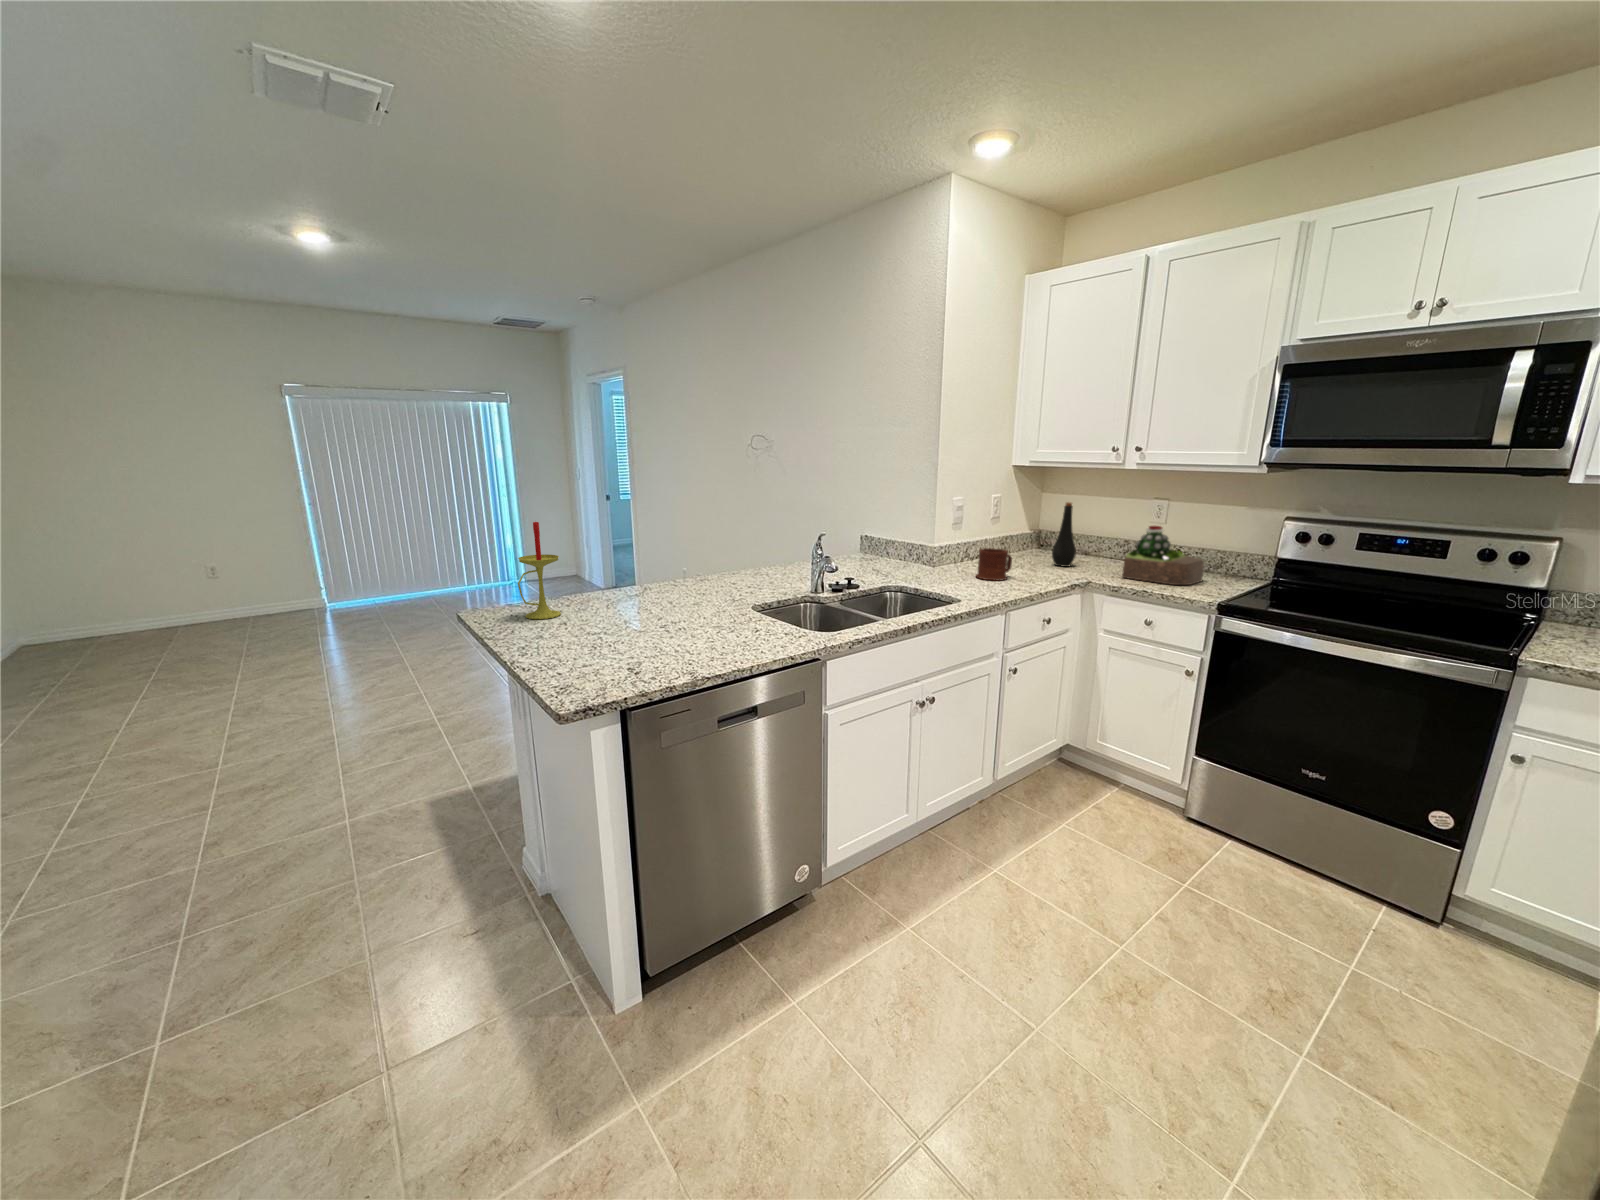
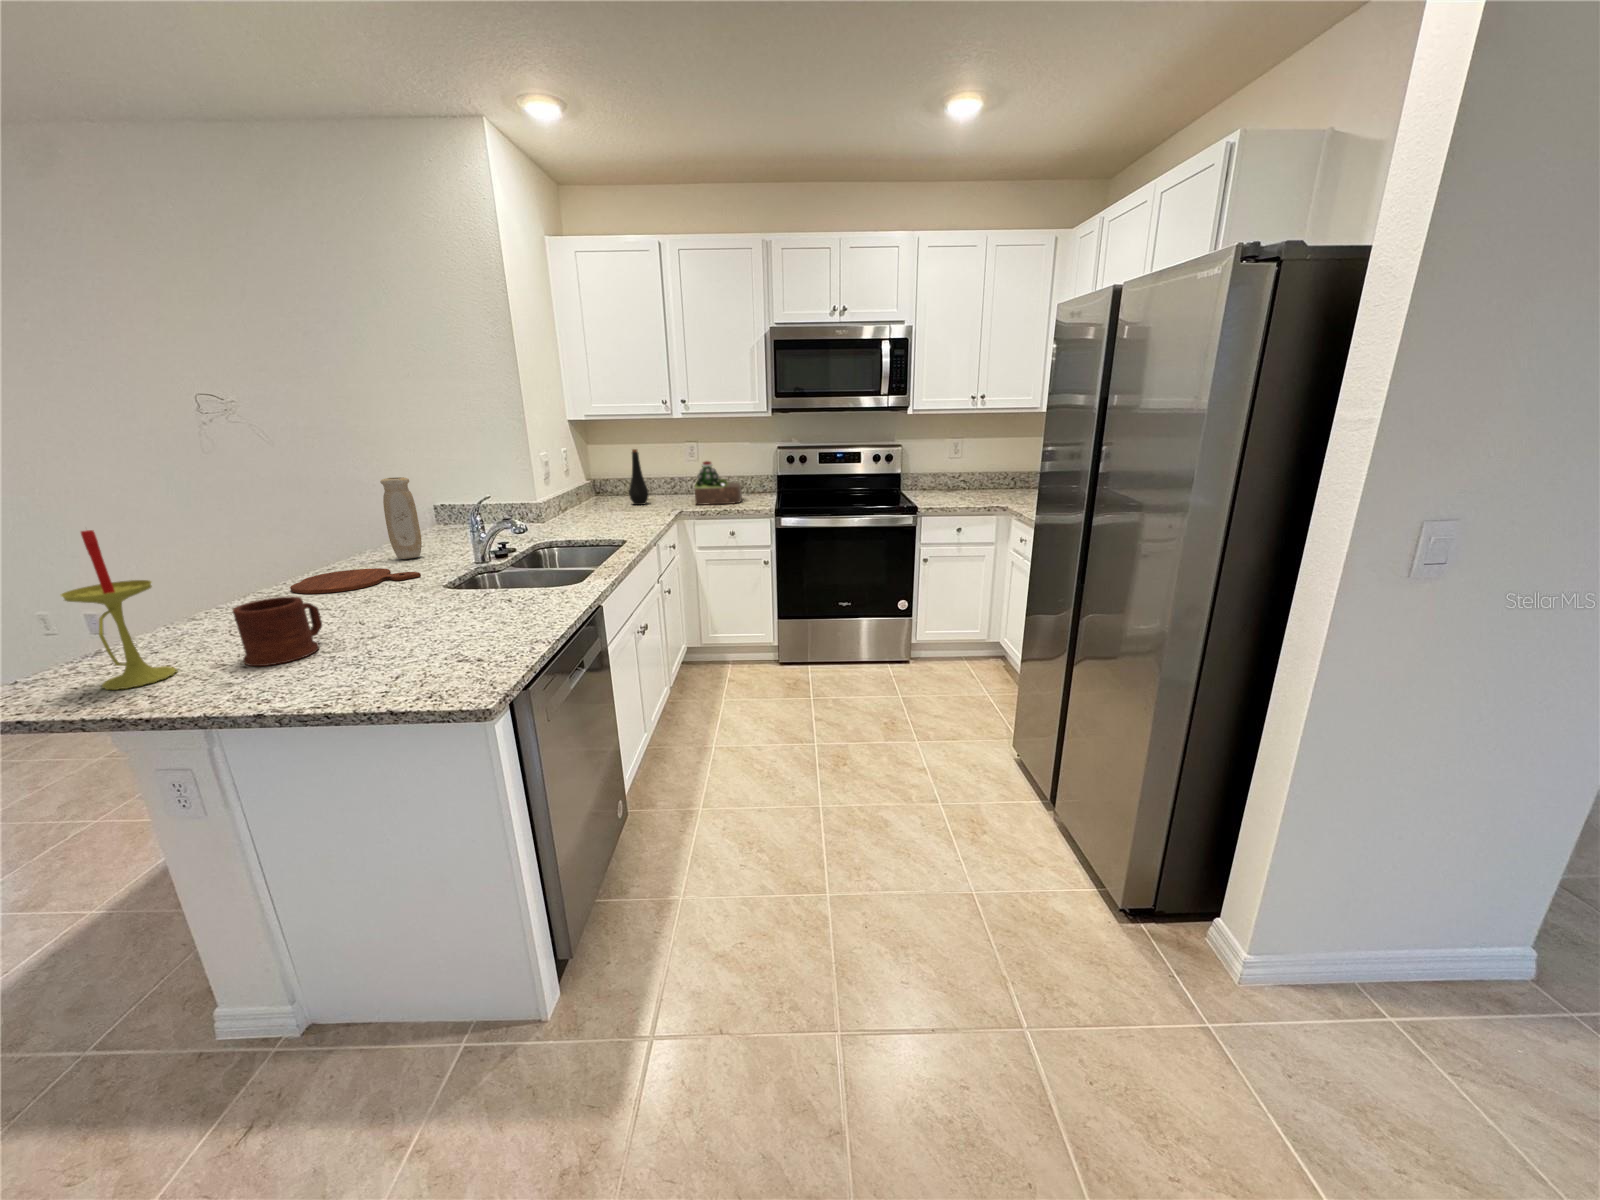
vase: none [781,509,804,577] -> present [380,477,422,559]
mug: present [976,548,1012,581] -> present [233,596,322,666]
cutting board: none [692,576,765,592] -> present [290,568,421,594]

